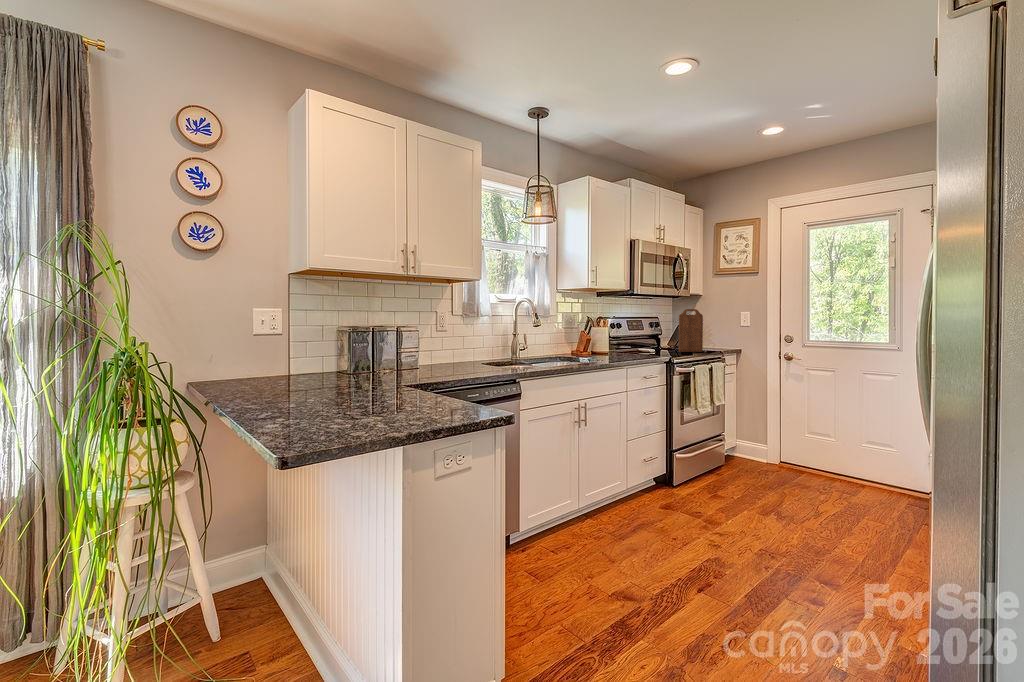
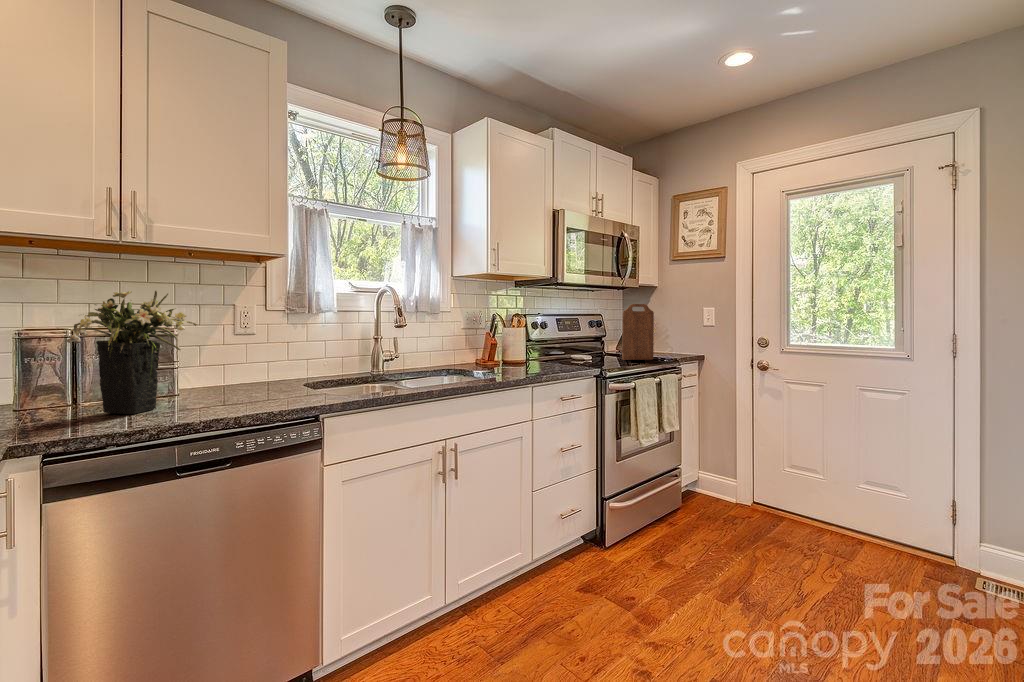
flower arrangement: none [392,304,450,376] -> present [67,291,197,414]

